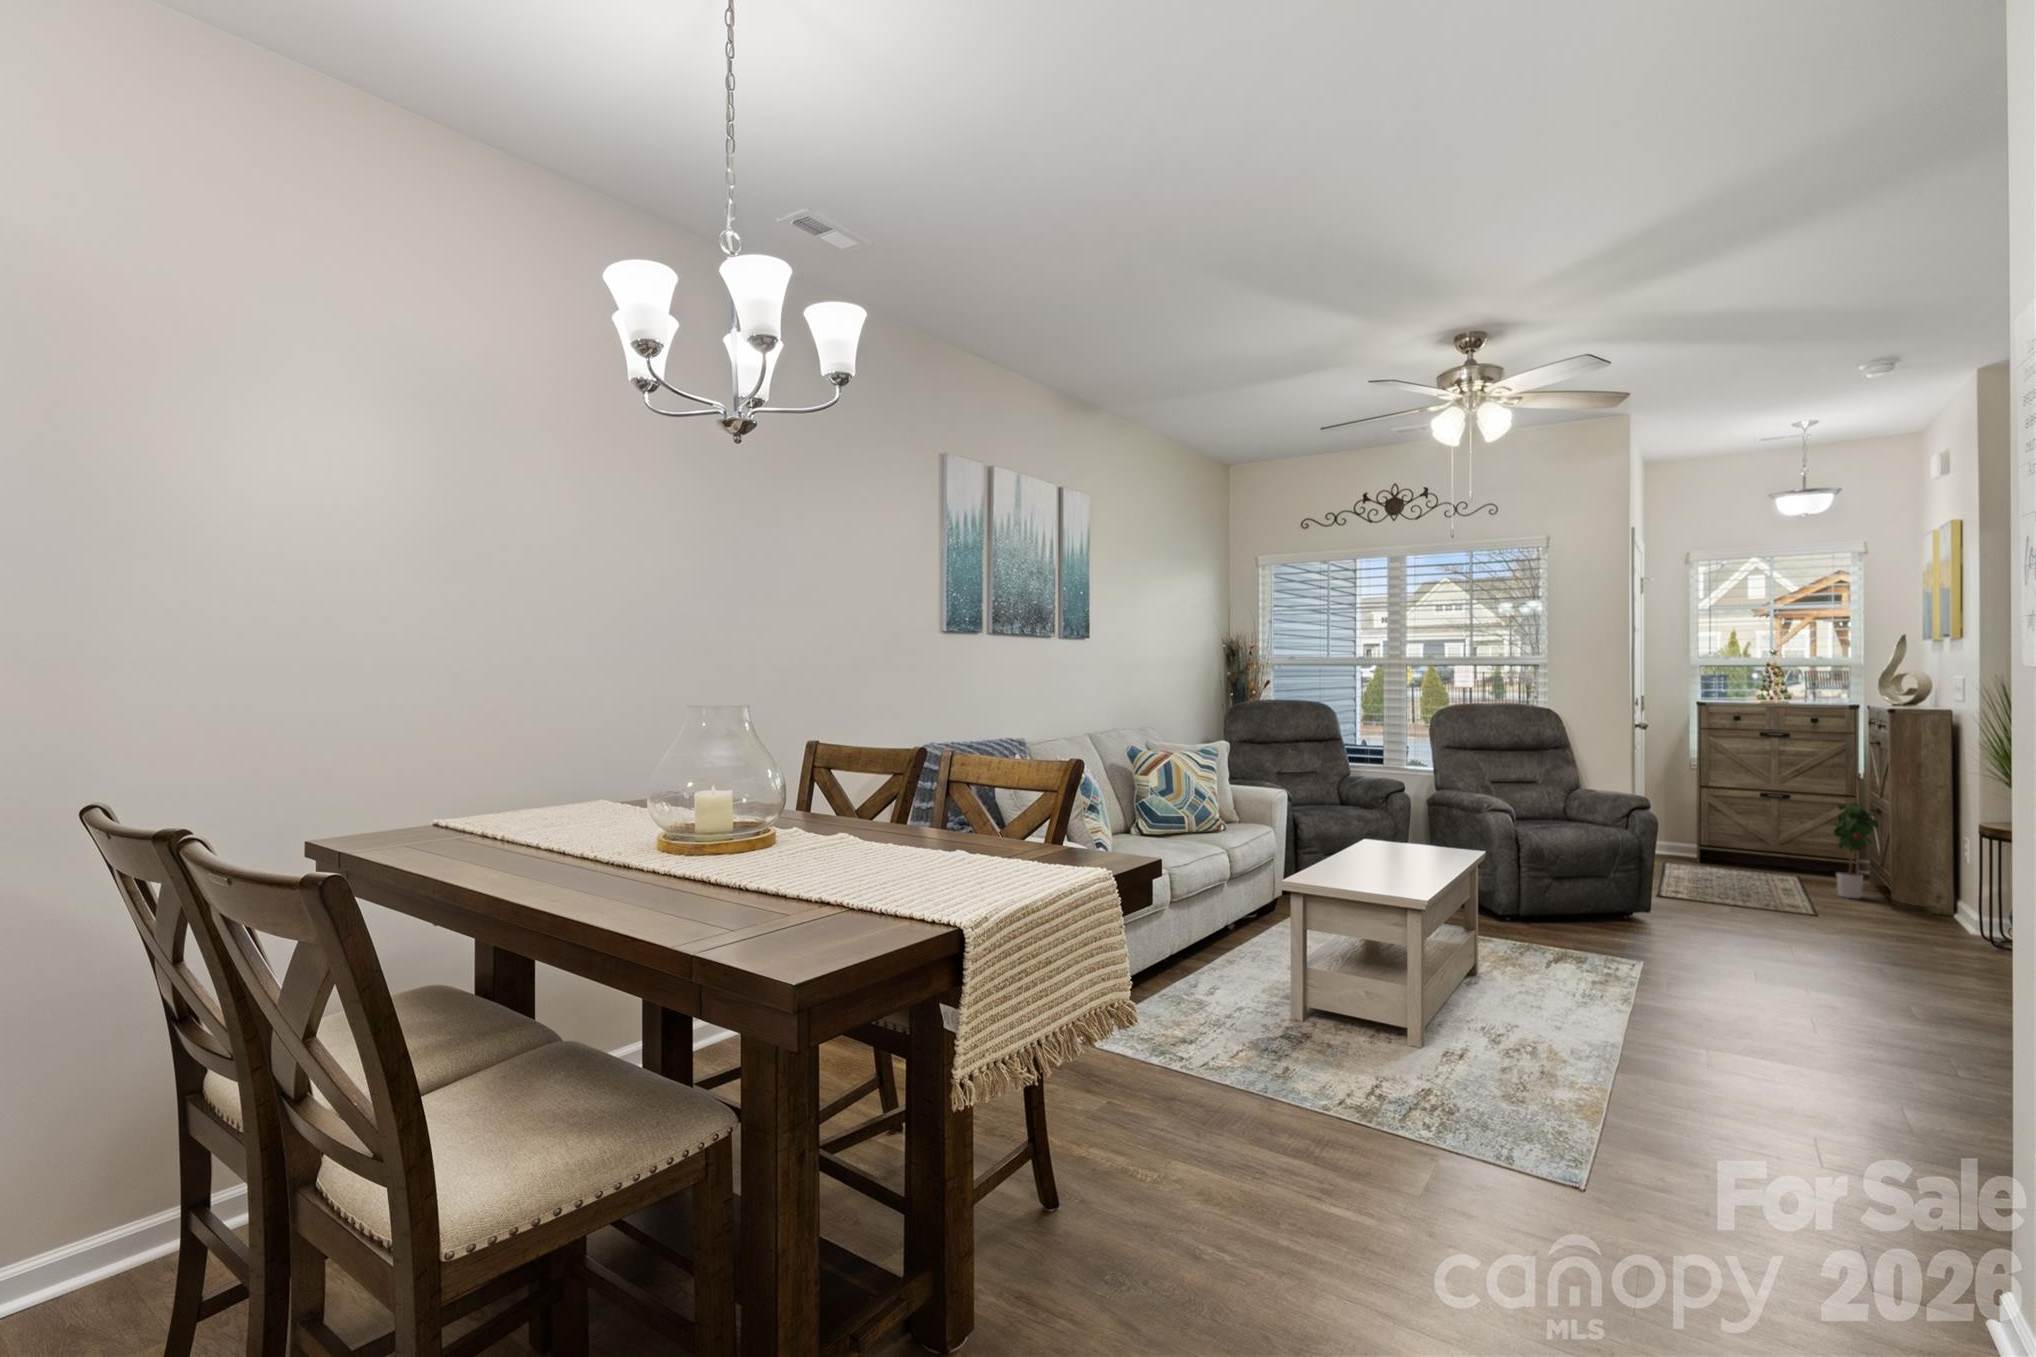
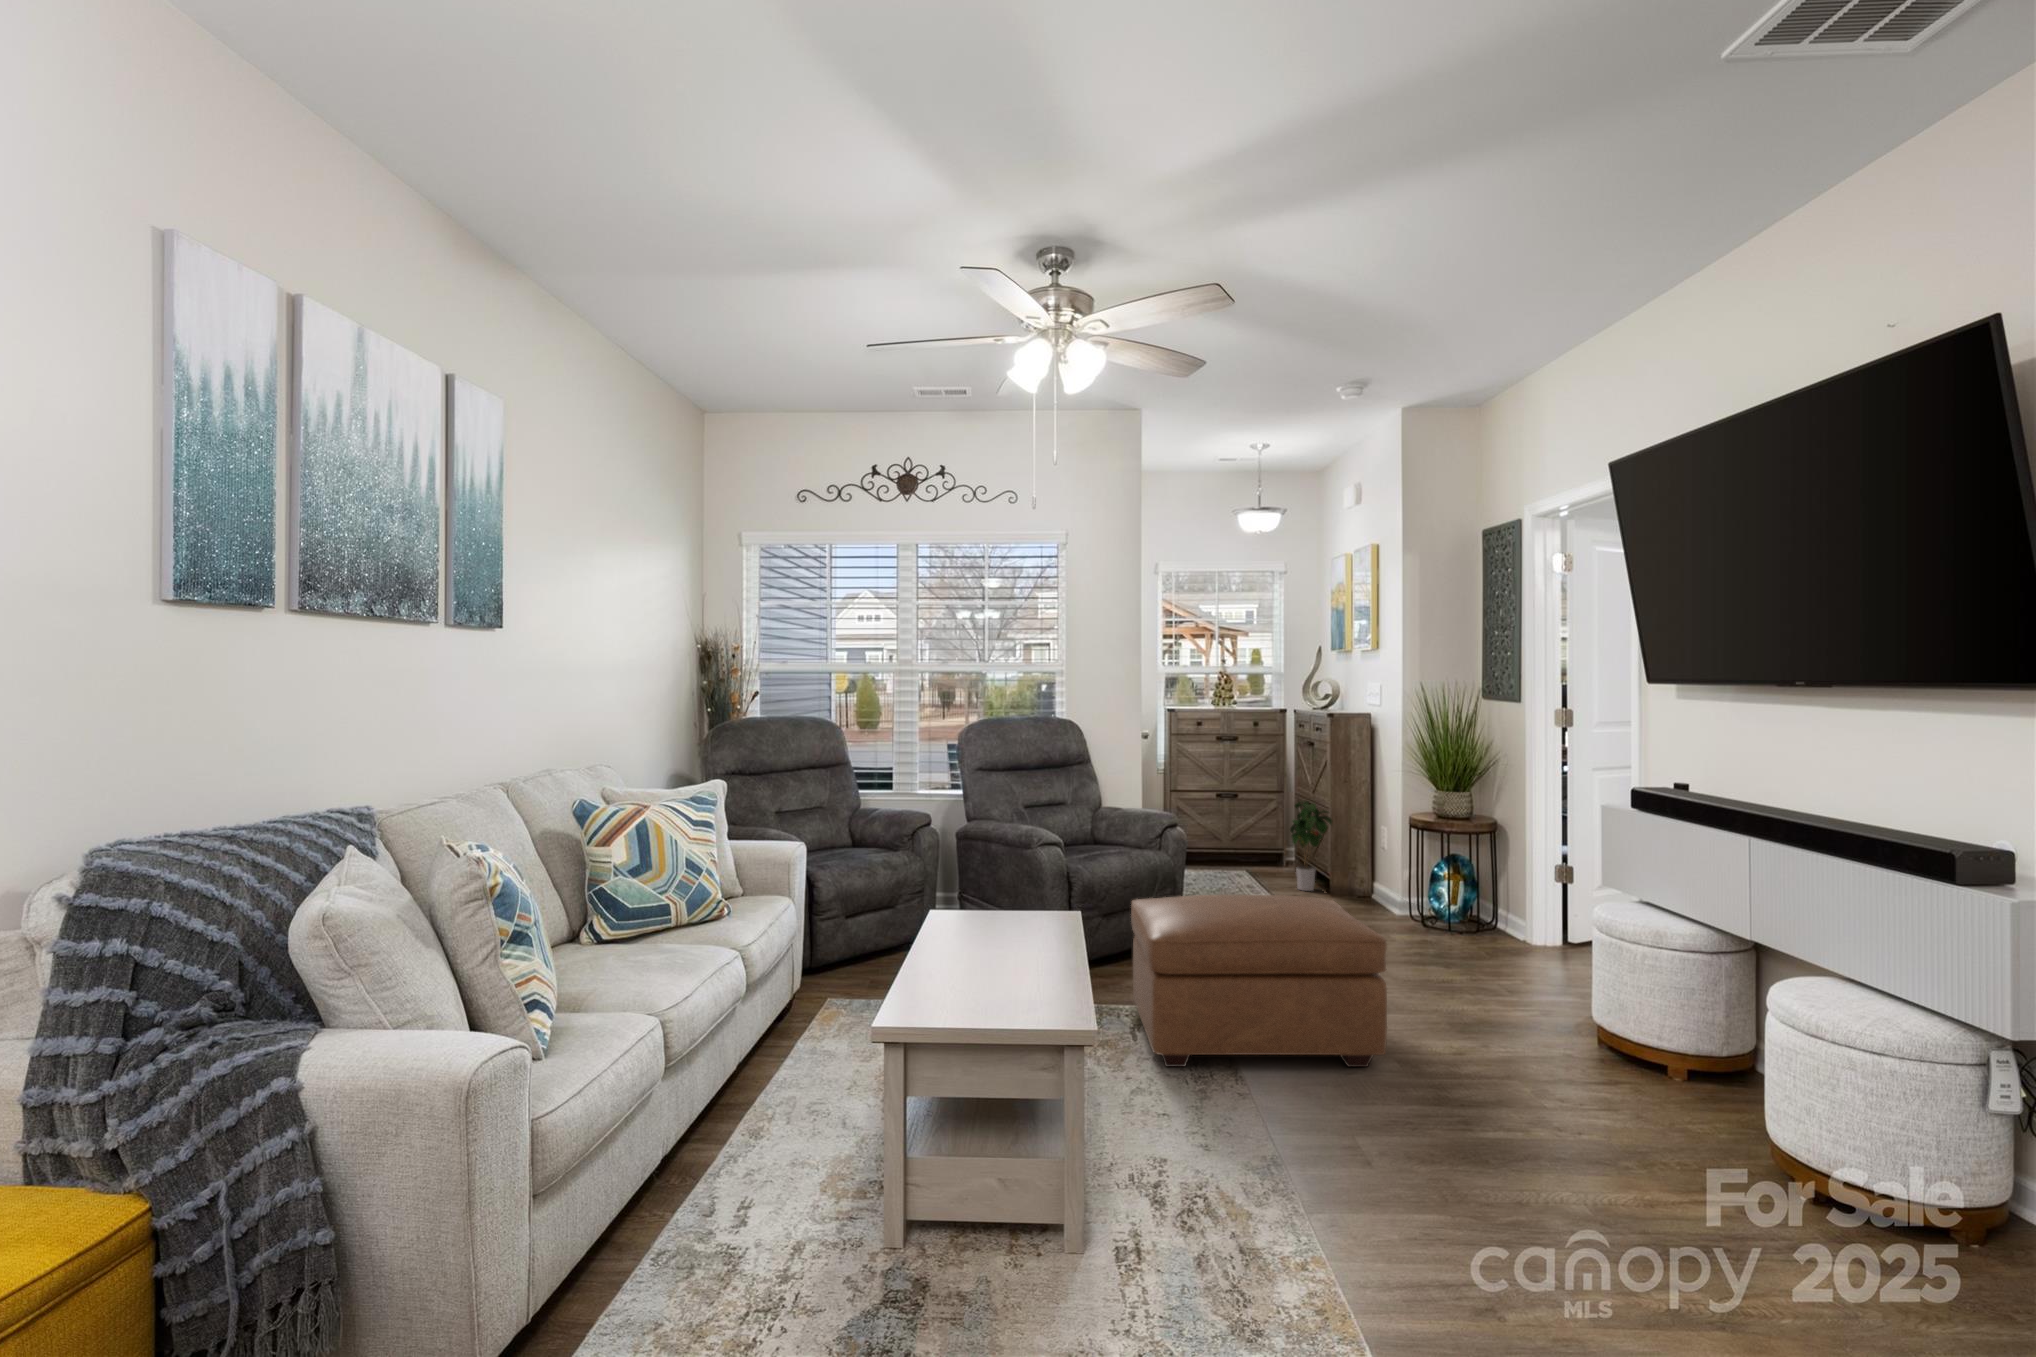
ottoman: none [1541,856,1778,1012] -> present [1131,895,1387,1067]

